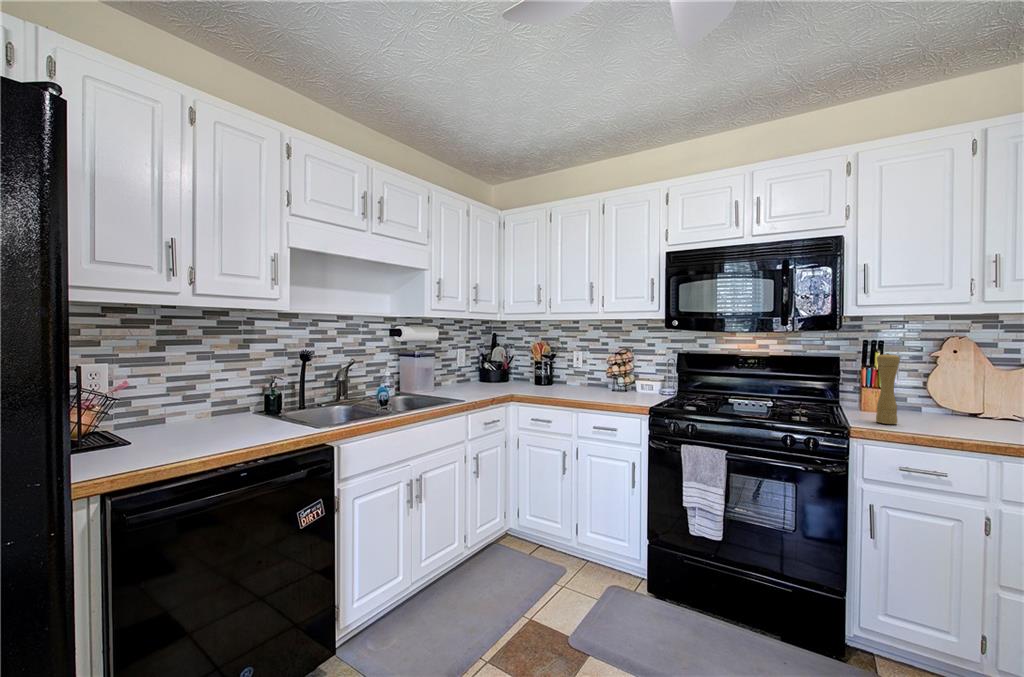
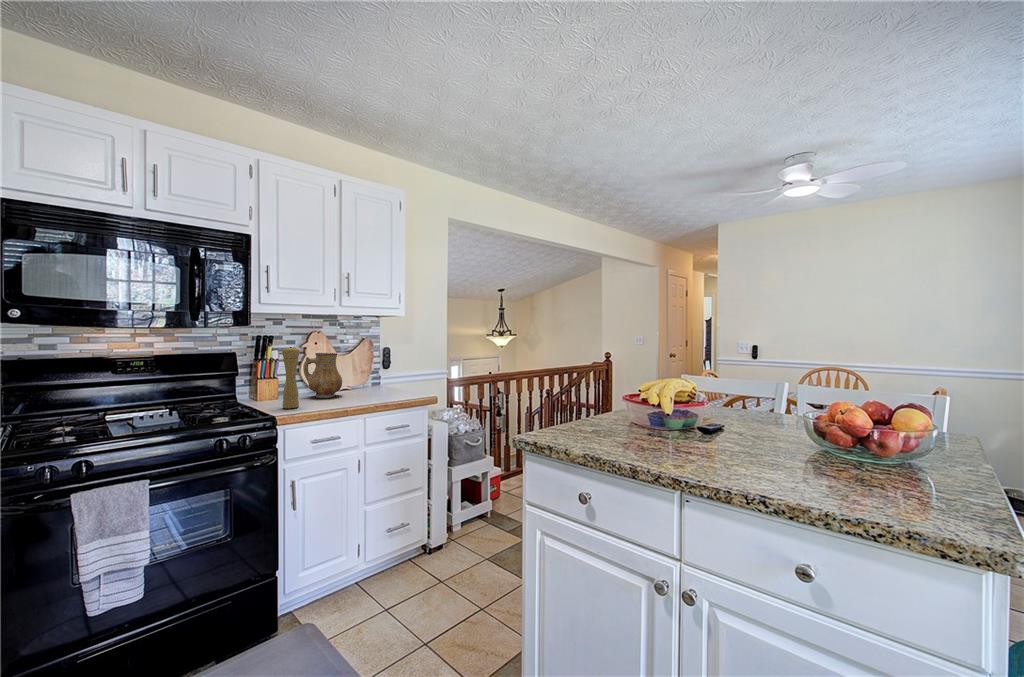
ceramic pitcher: none [922,363,987,424] -> present [303,353,342,398]

